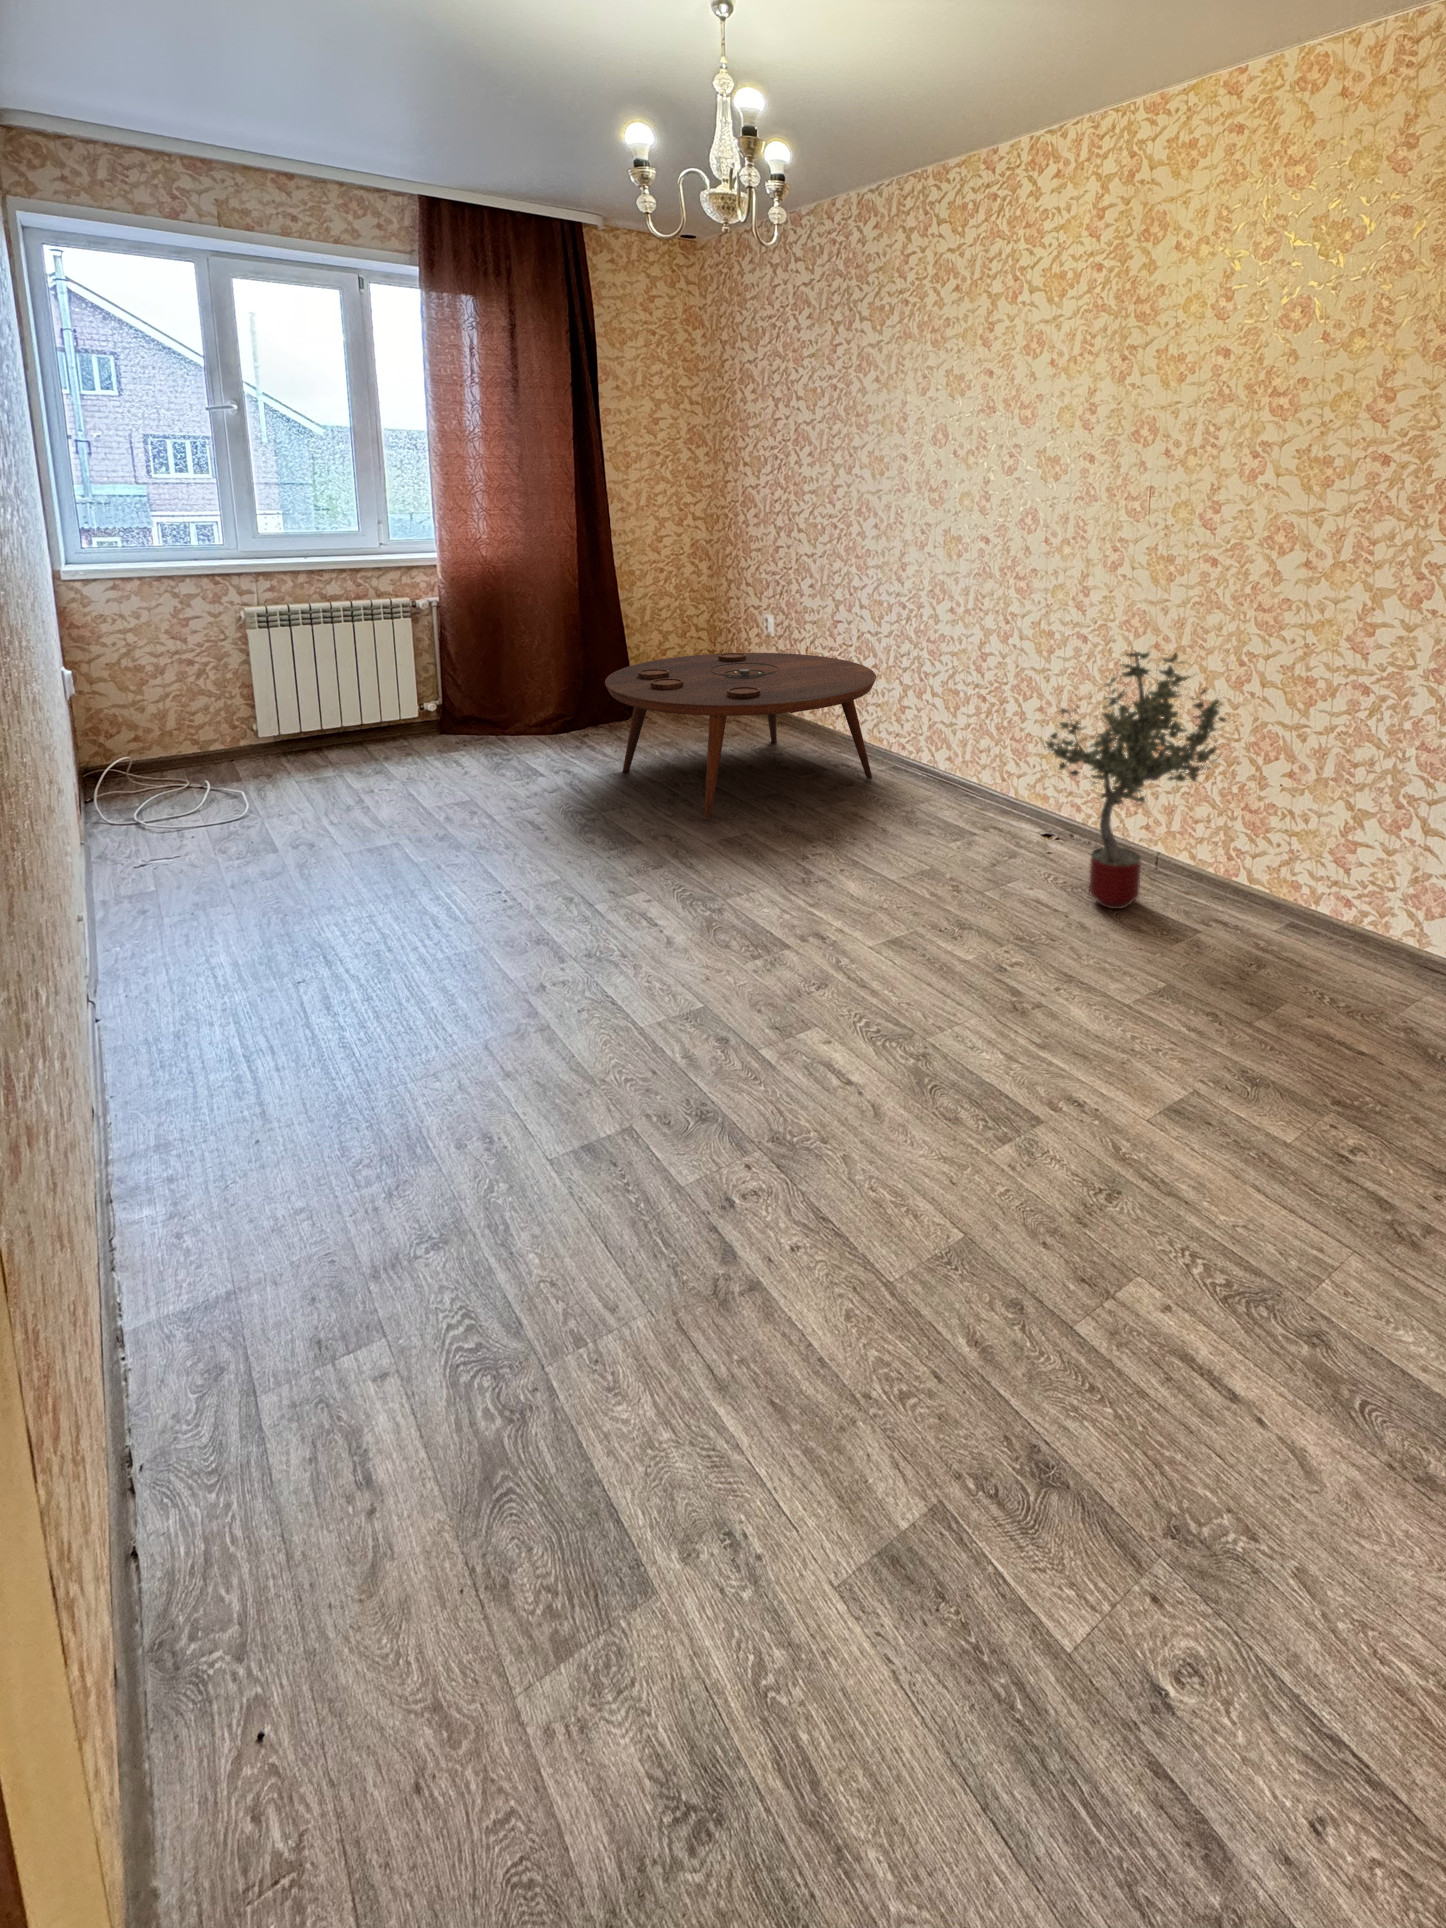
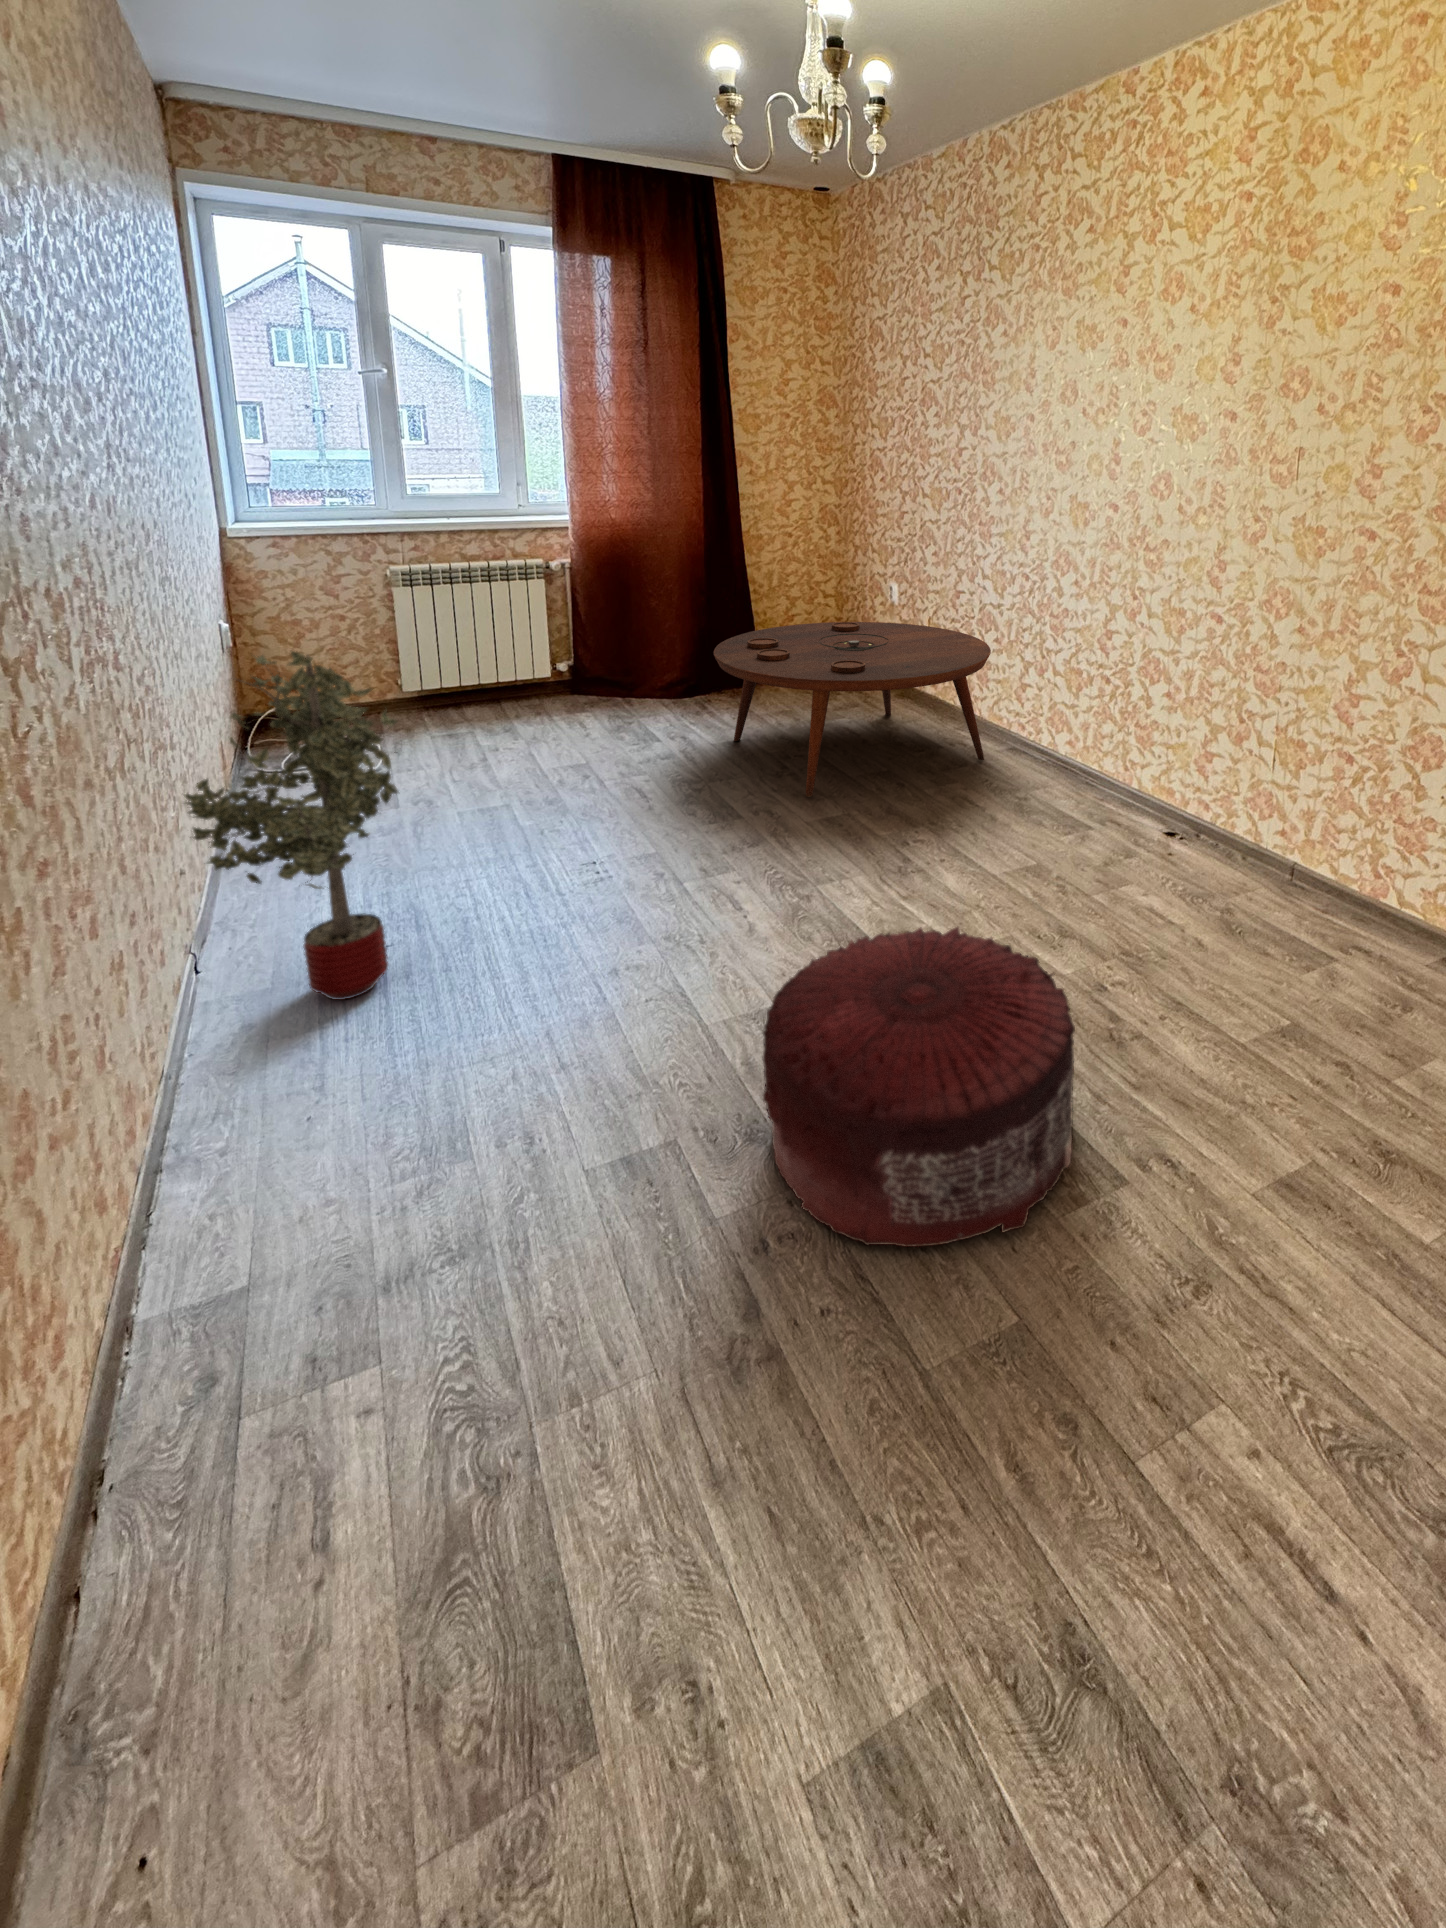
potted tree: present [1045,652,1226,909] -> present [184,651,398,1000]
pouf: none [712,912,995,1192] -> present [762,927,1075,1247]

